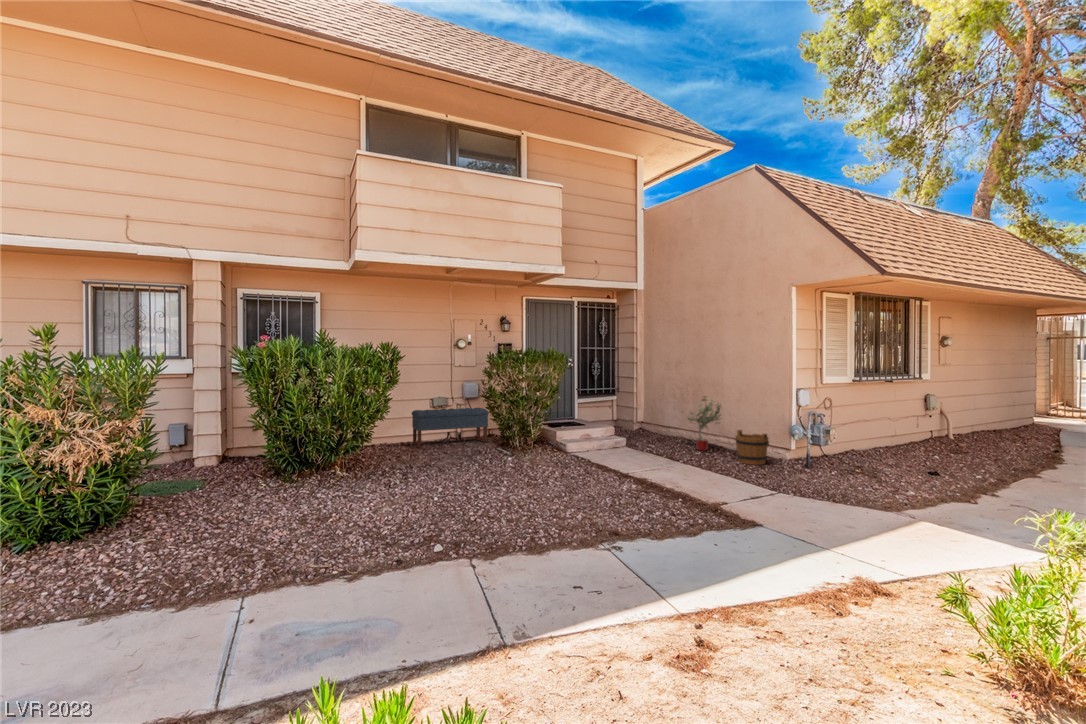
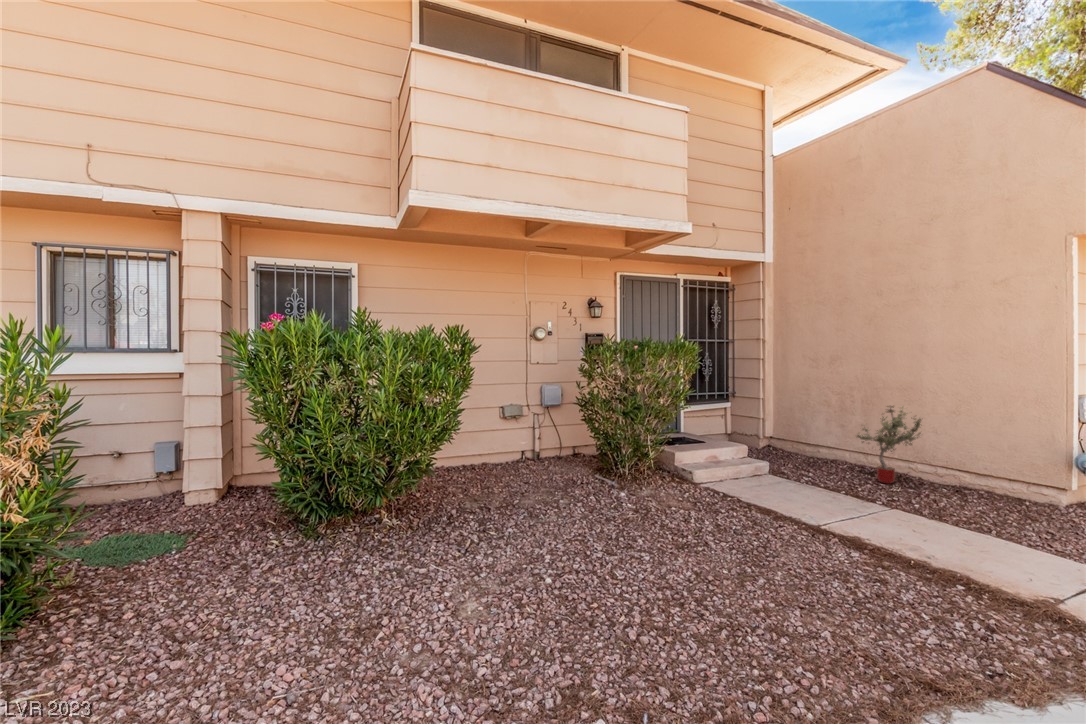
bench: present [412,408,489,447] -> none [477,419,580,474]
bucket: present [736,430,769,465] -> none [954,456,1017,511]

